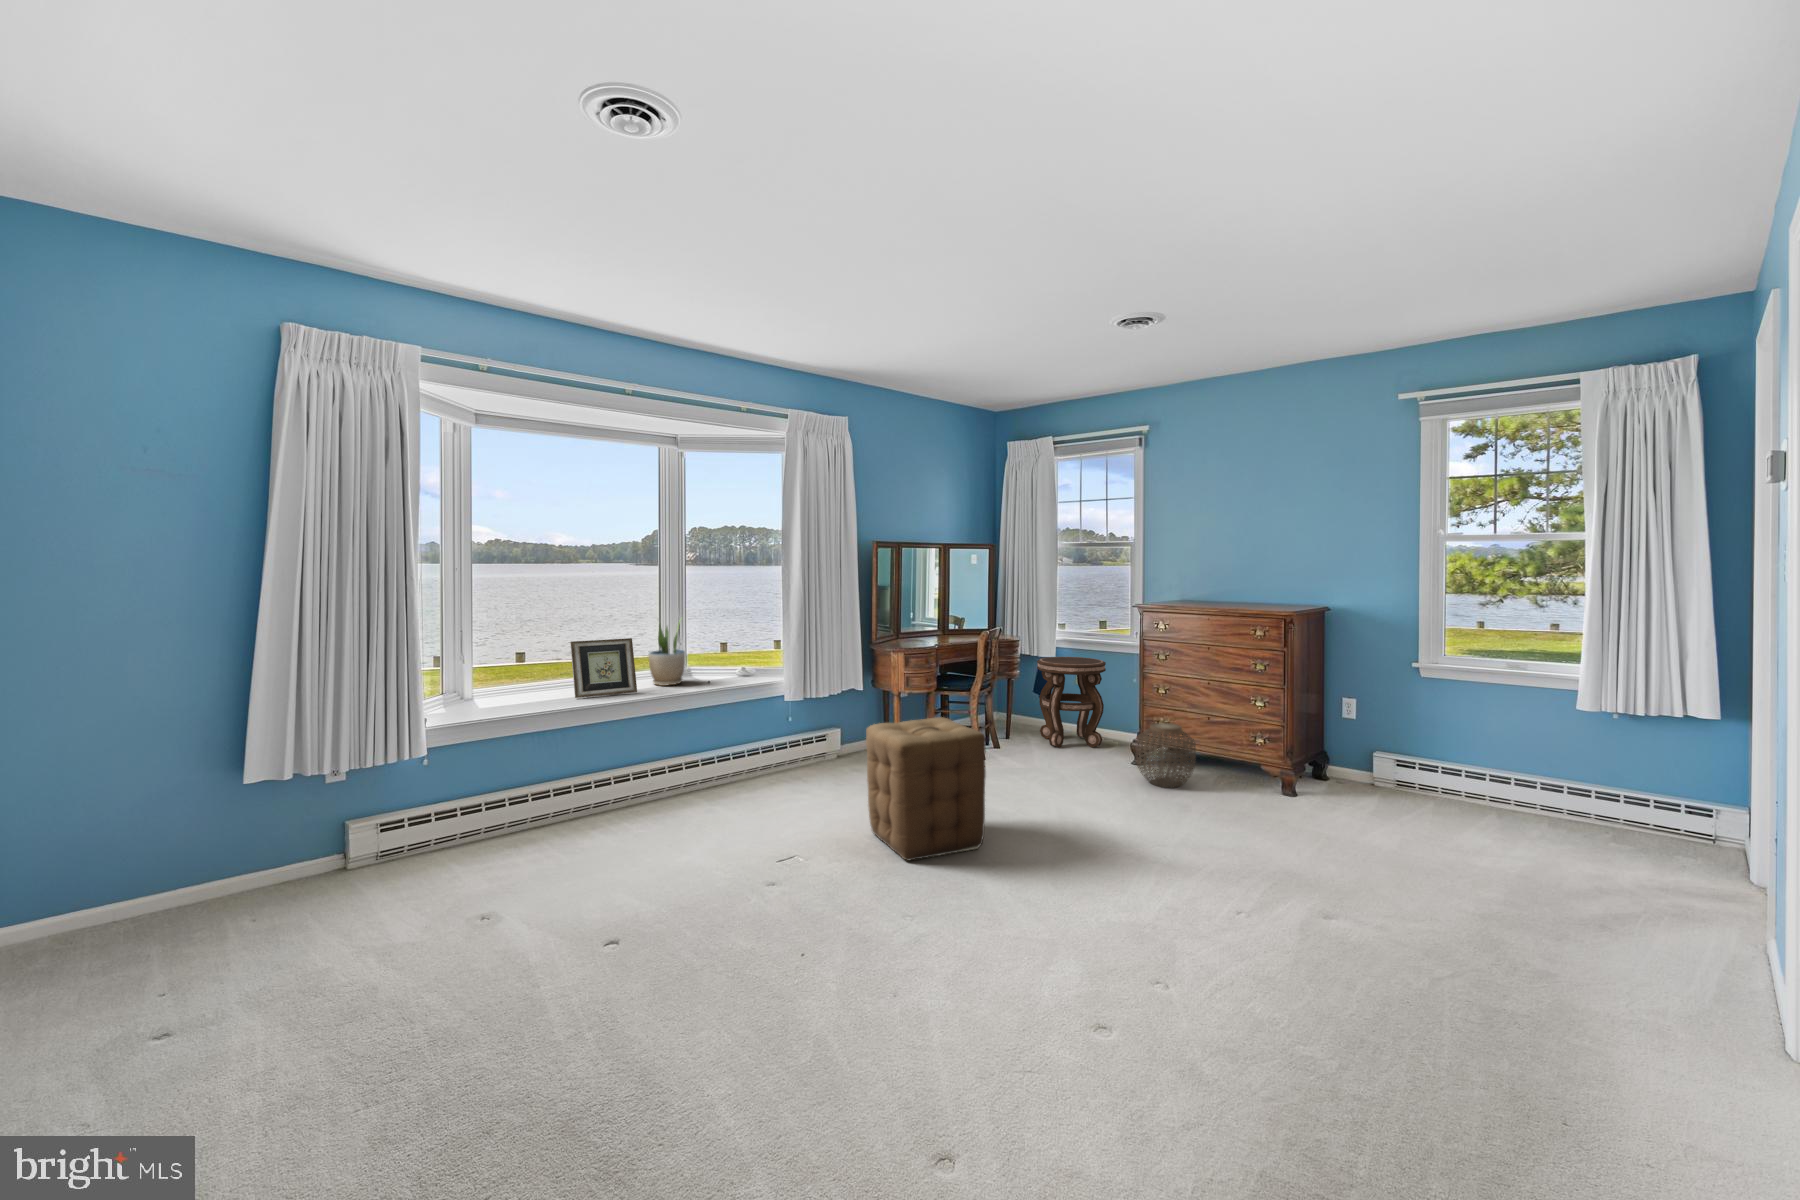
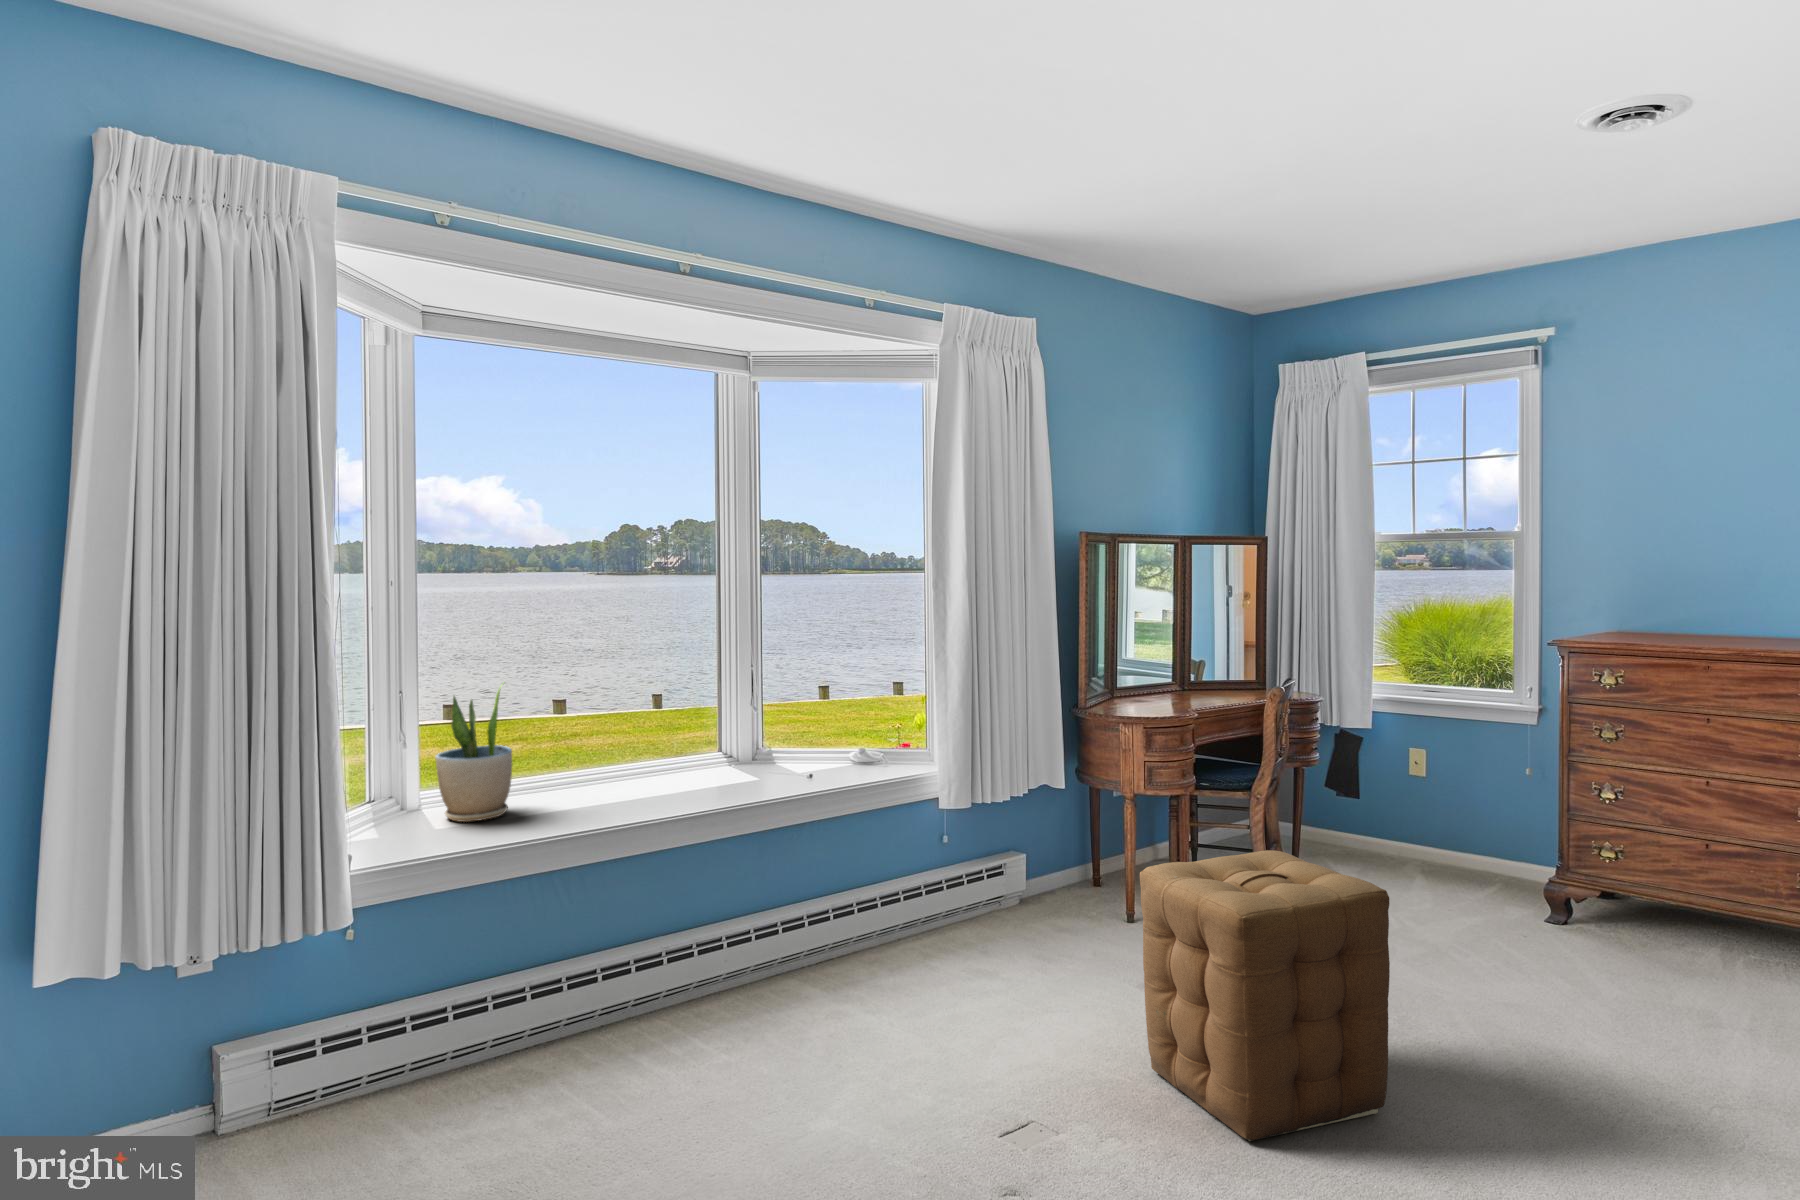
potted plant: present [648,626,685,686] -> present [435,688,512,822]
picture frame: present [570,638,637,698] -> none [587,701,699,808]
side table: present [1037,657,1106,747] -> none [1352,725,1481,885]
woven basket: present [1136,723,1196,788] -> none [1586,850,1712,974]

